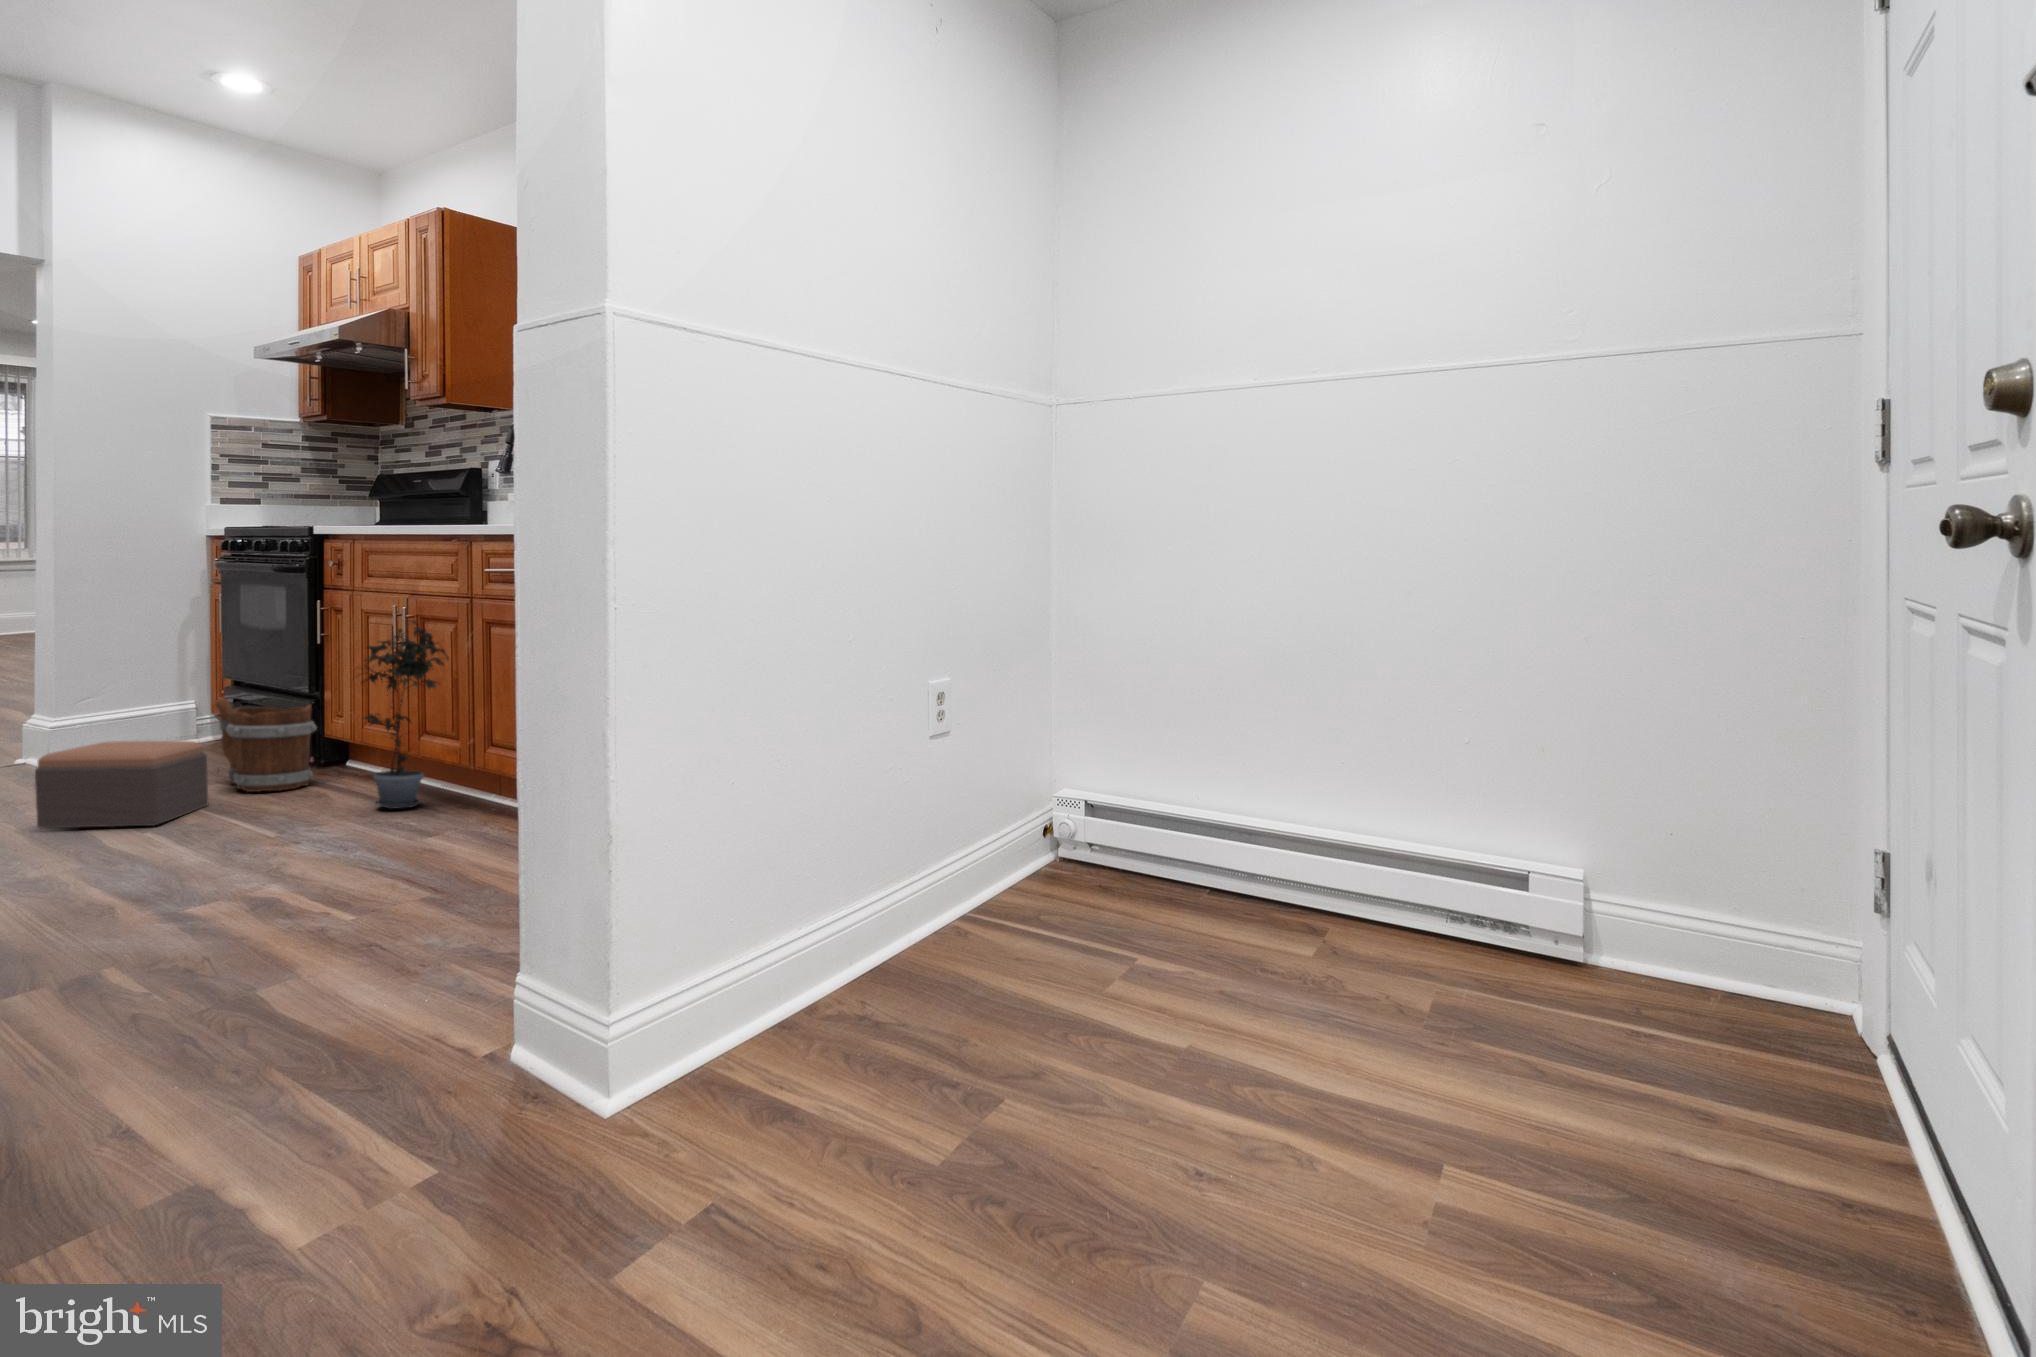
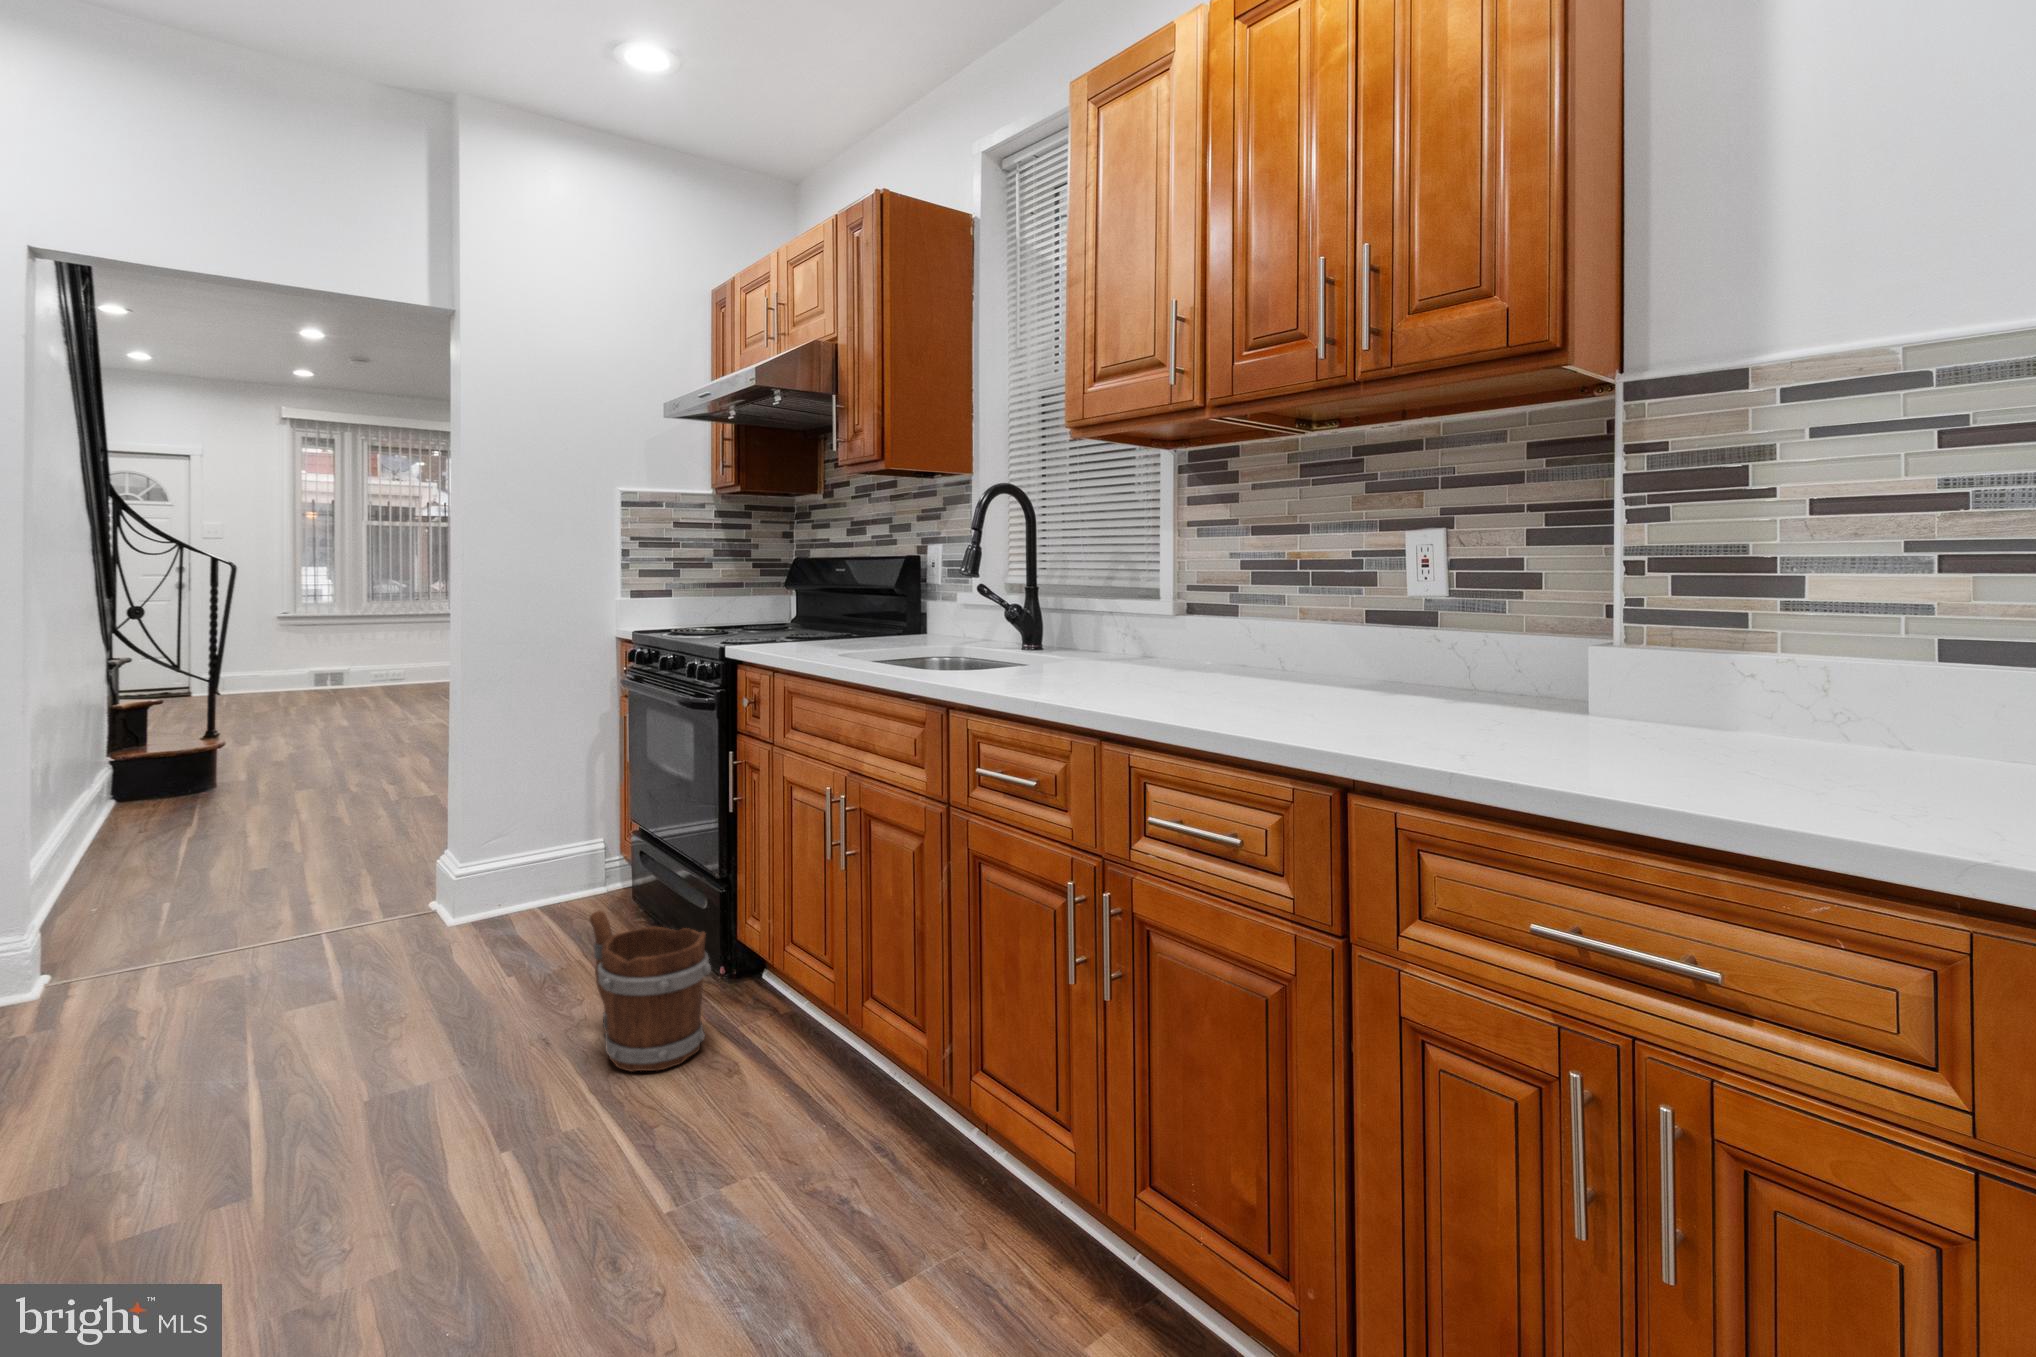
potted plant: present [356,620,449,809] -> none [756,852,907,1179]
footstool: present [35,741,208,829] -> none [320,1013,563,1197]

